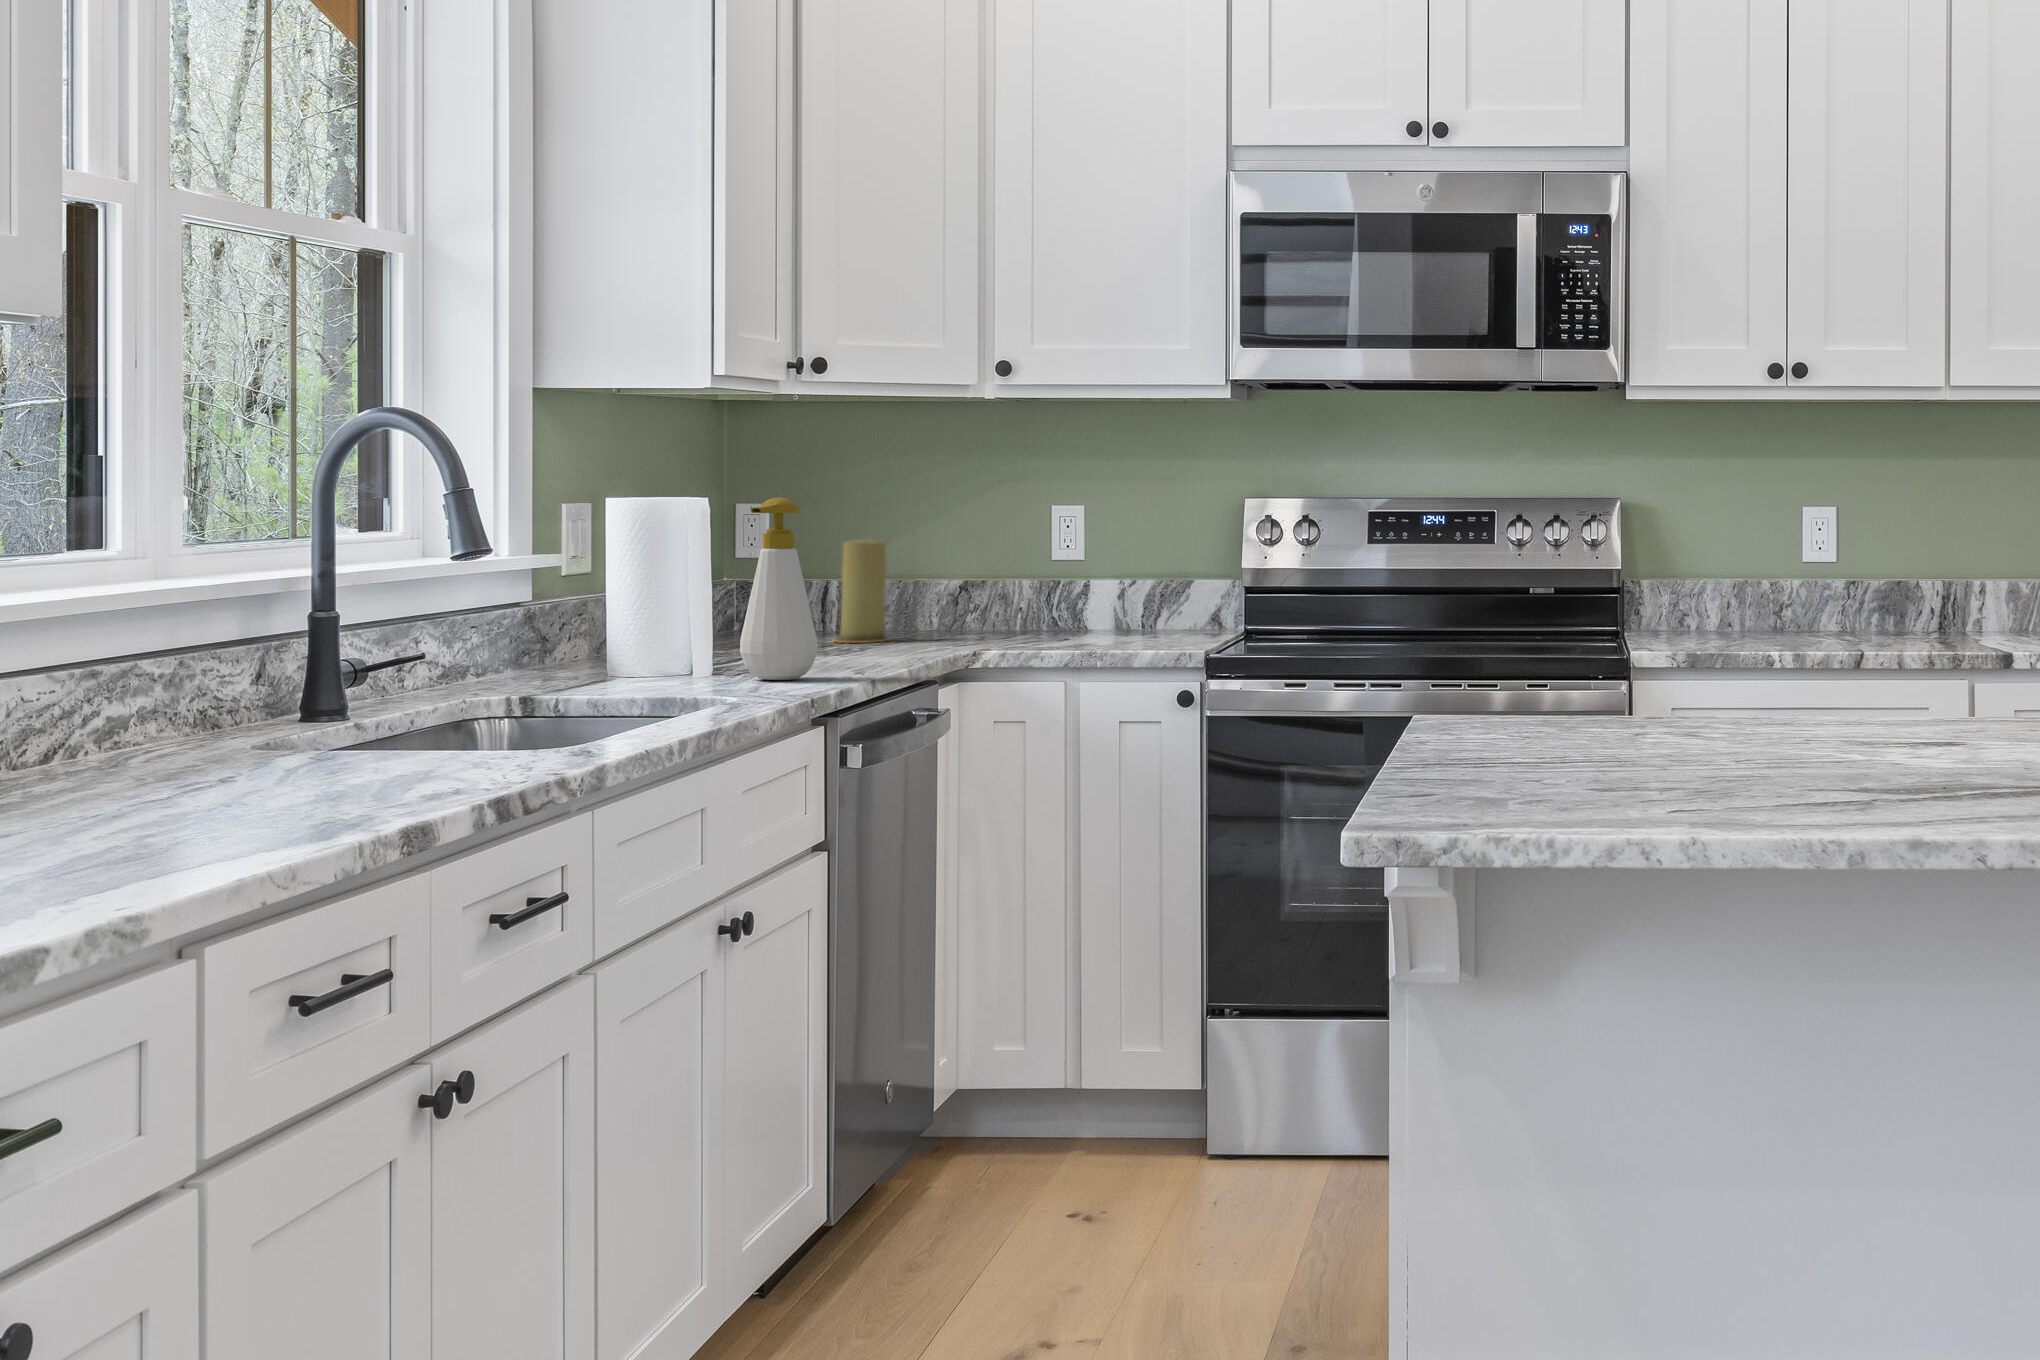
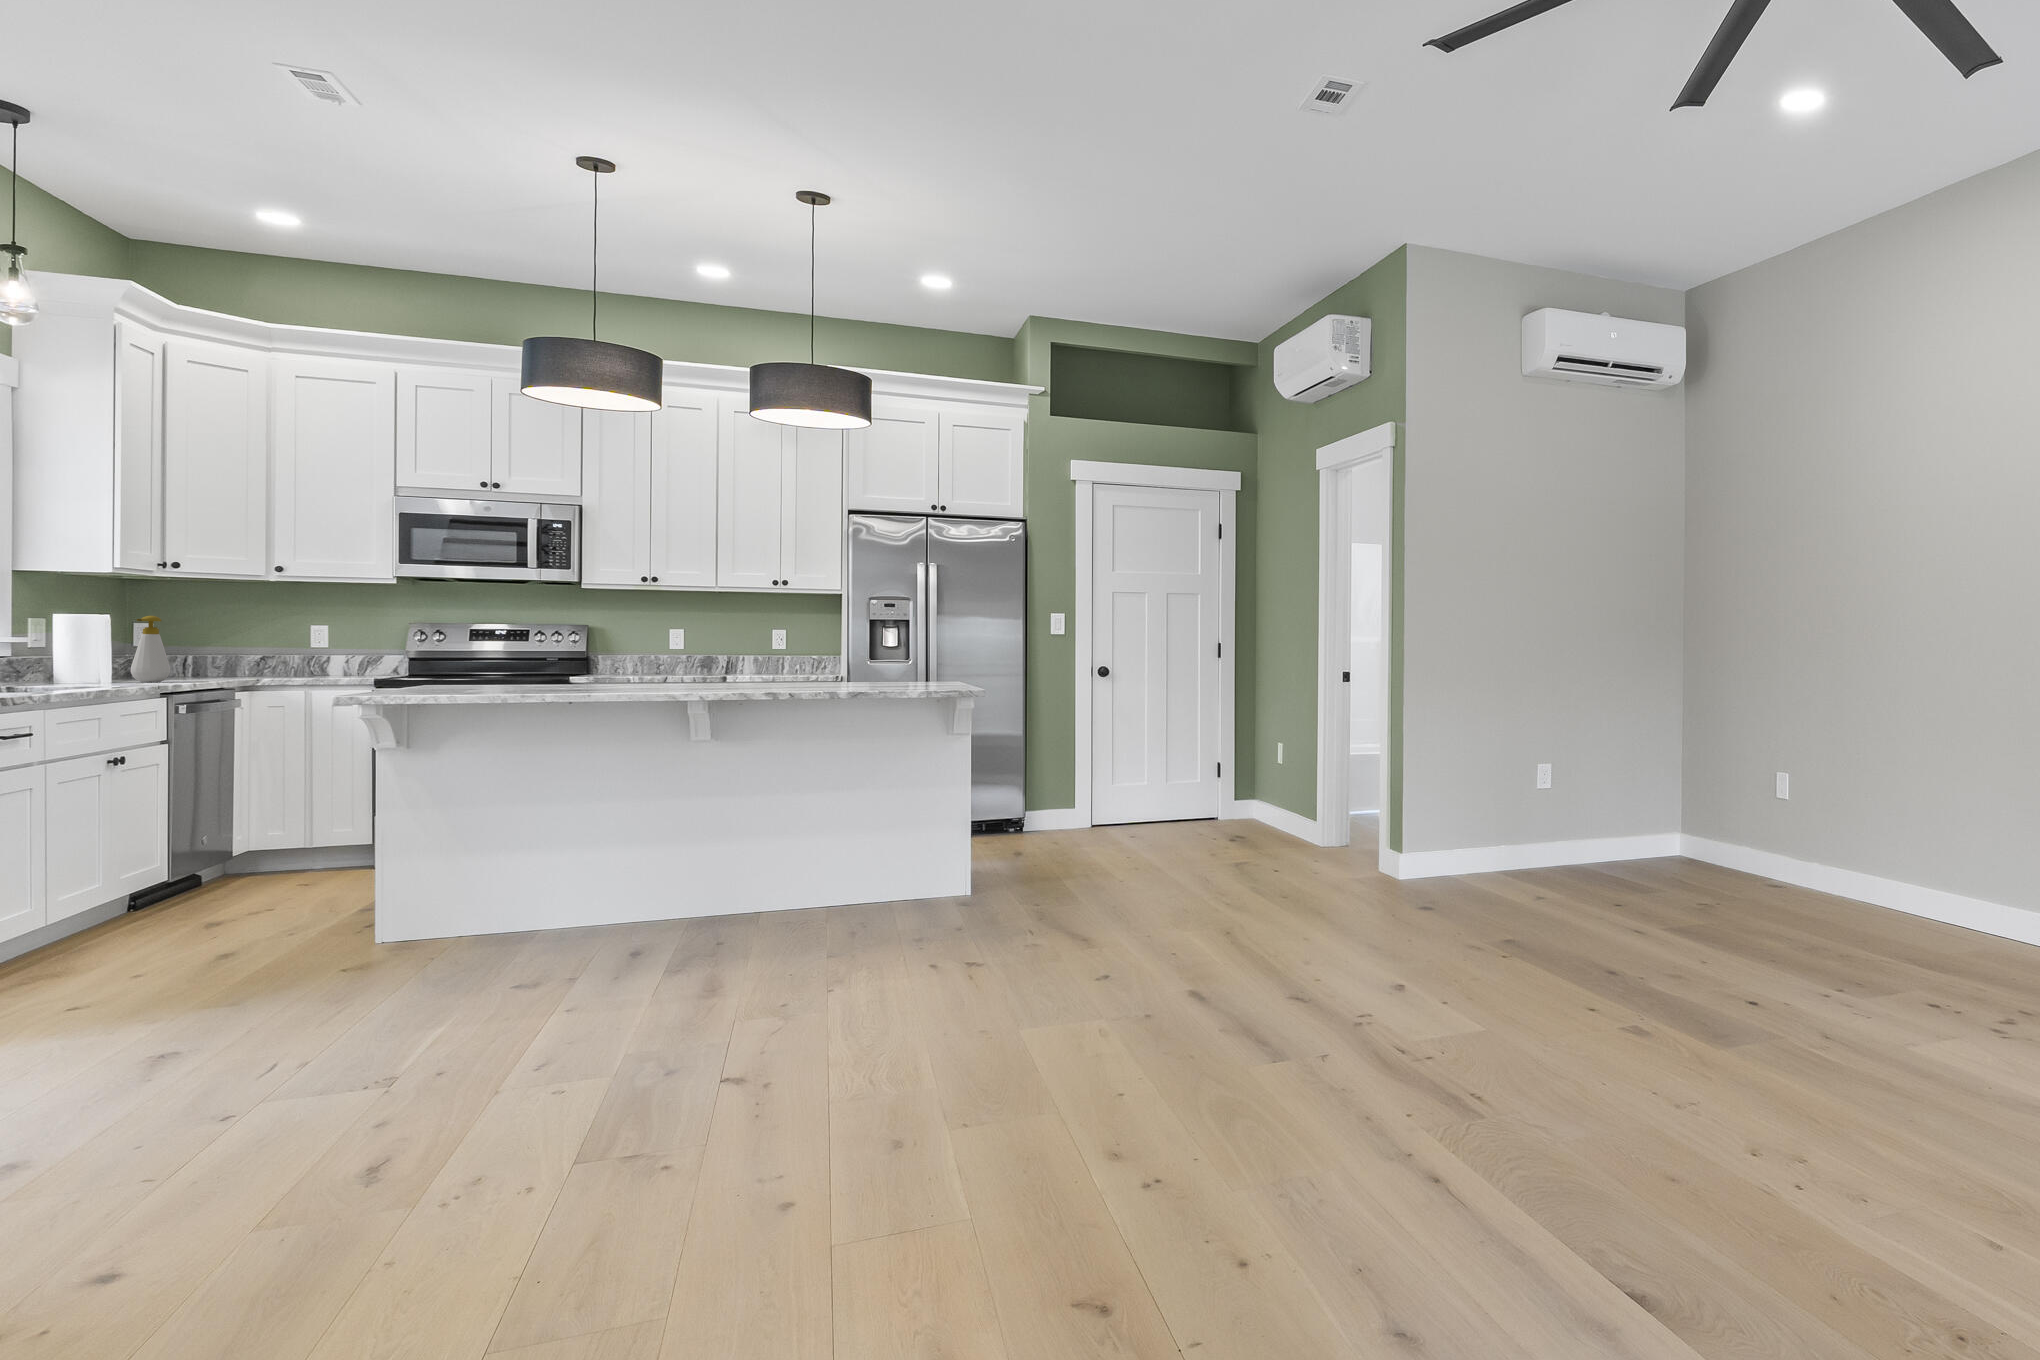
candle: present [834,540,891,643] -> none [183,636,218,677]

